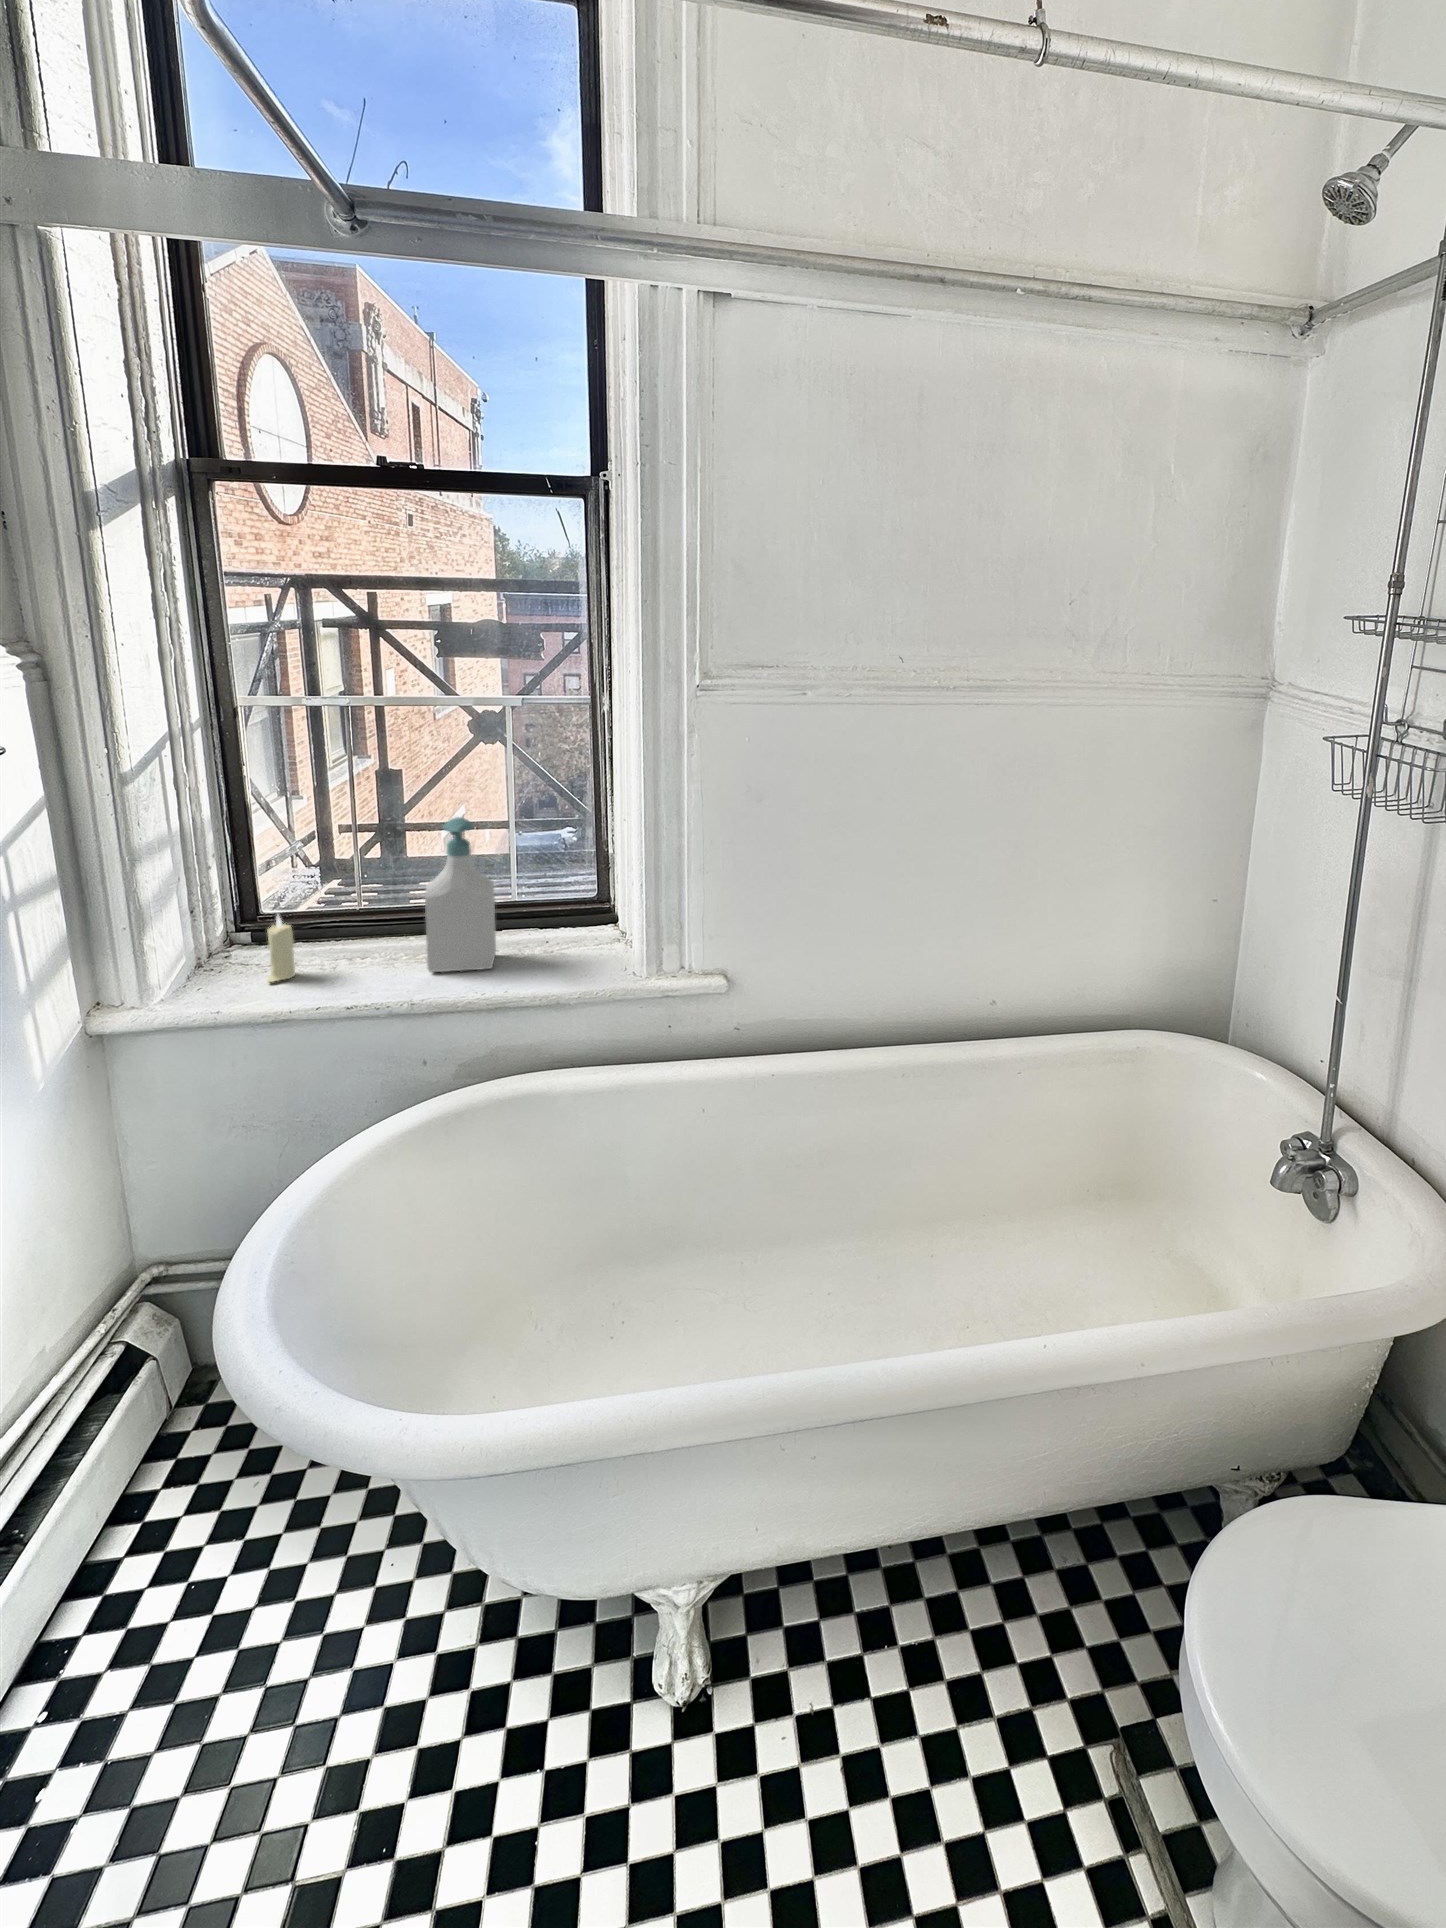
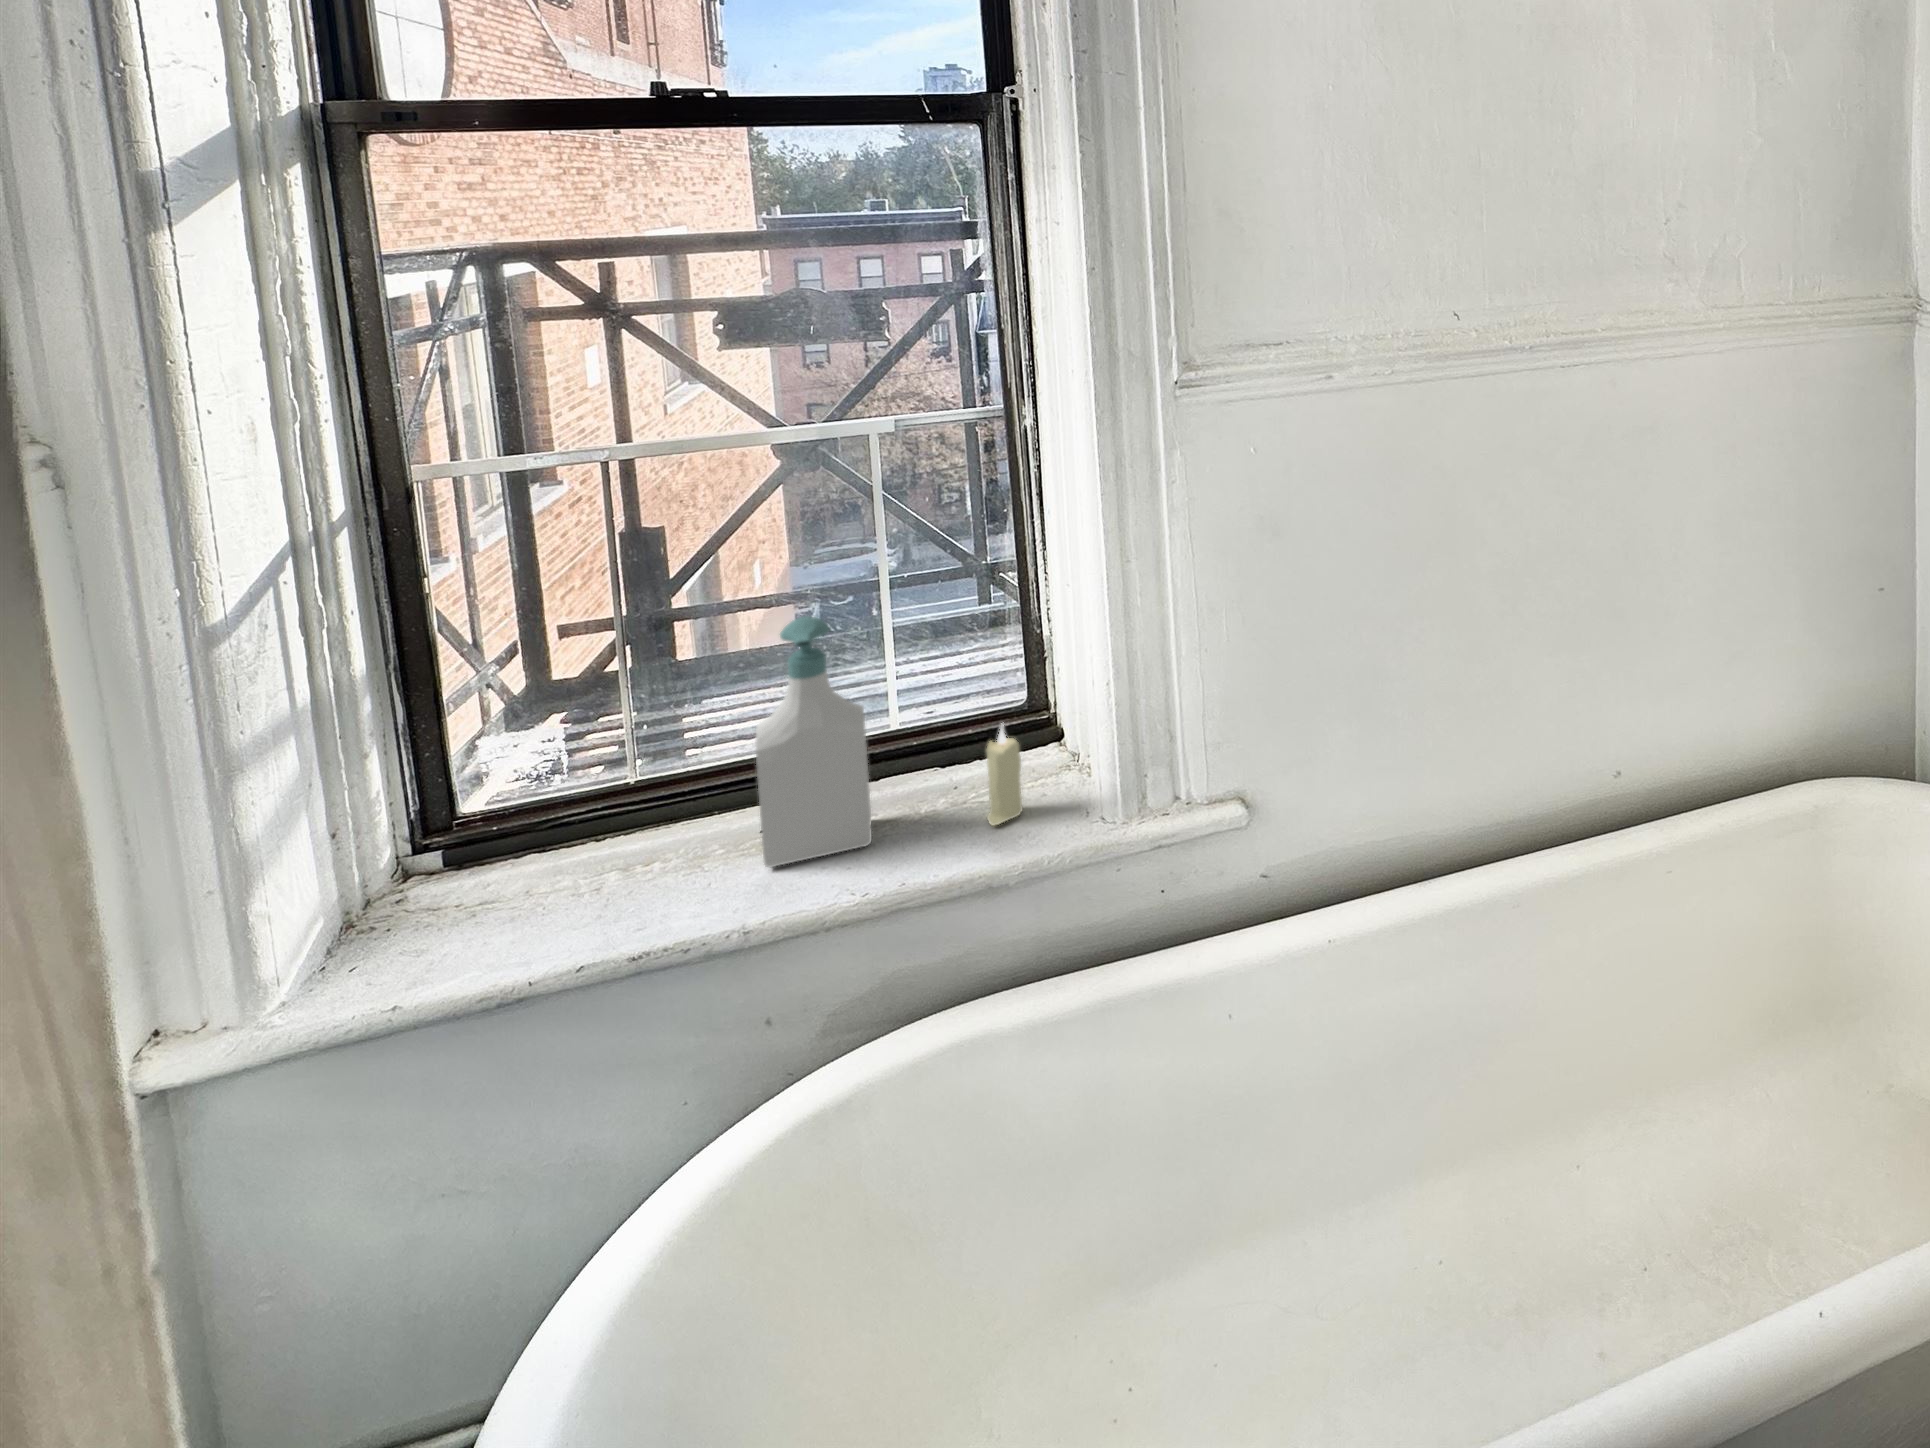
candle: present [267,915,295,982] -> present [987,725,1023,825]

